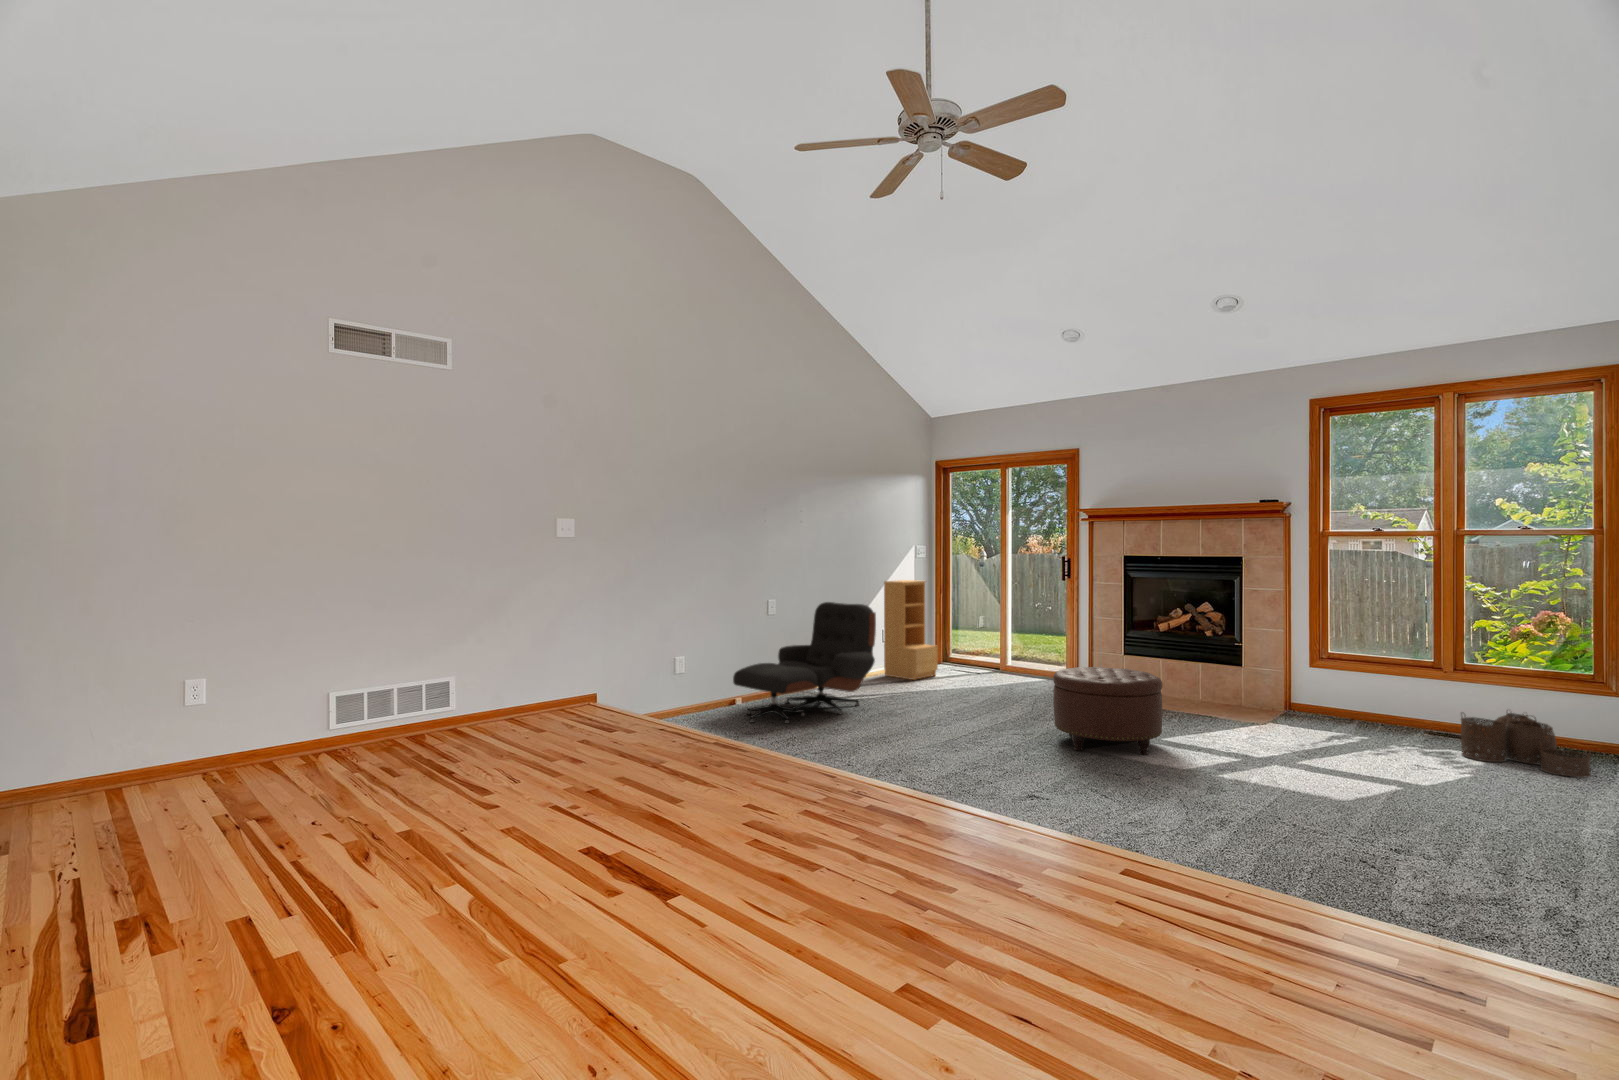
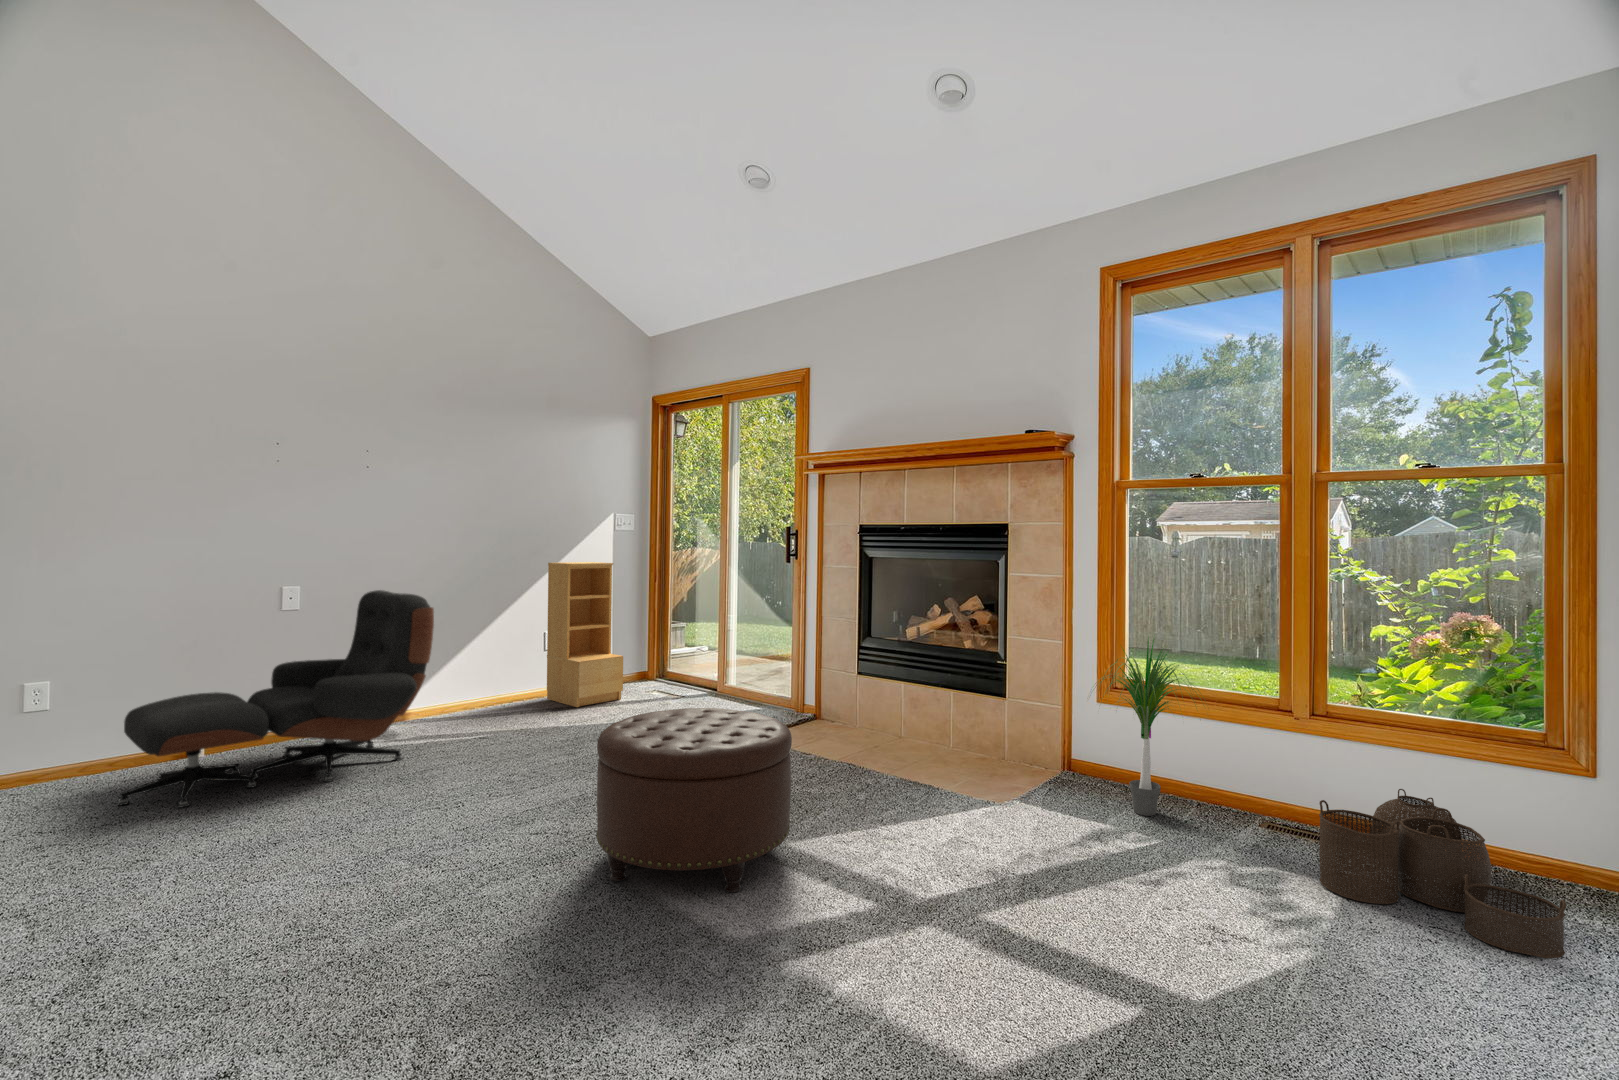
potted plant: none [1307,624,1391,731] -> present [1095,638,1201,816]

